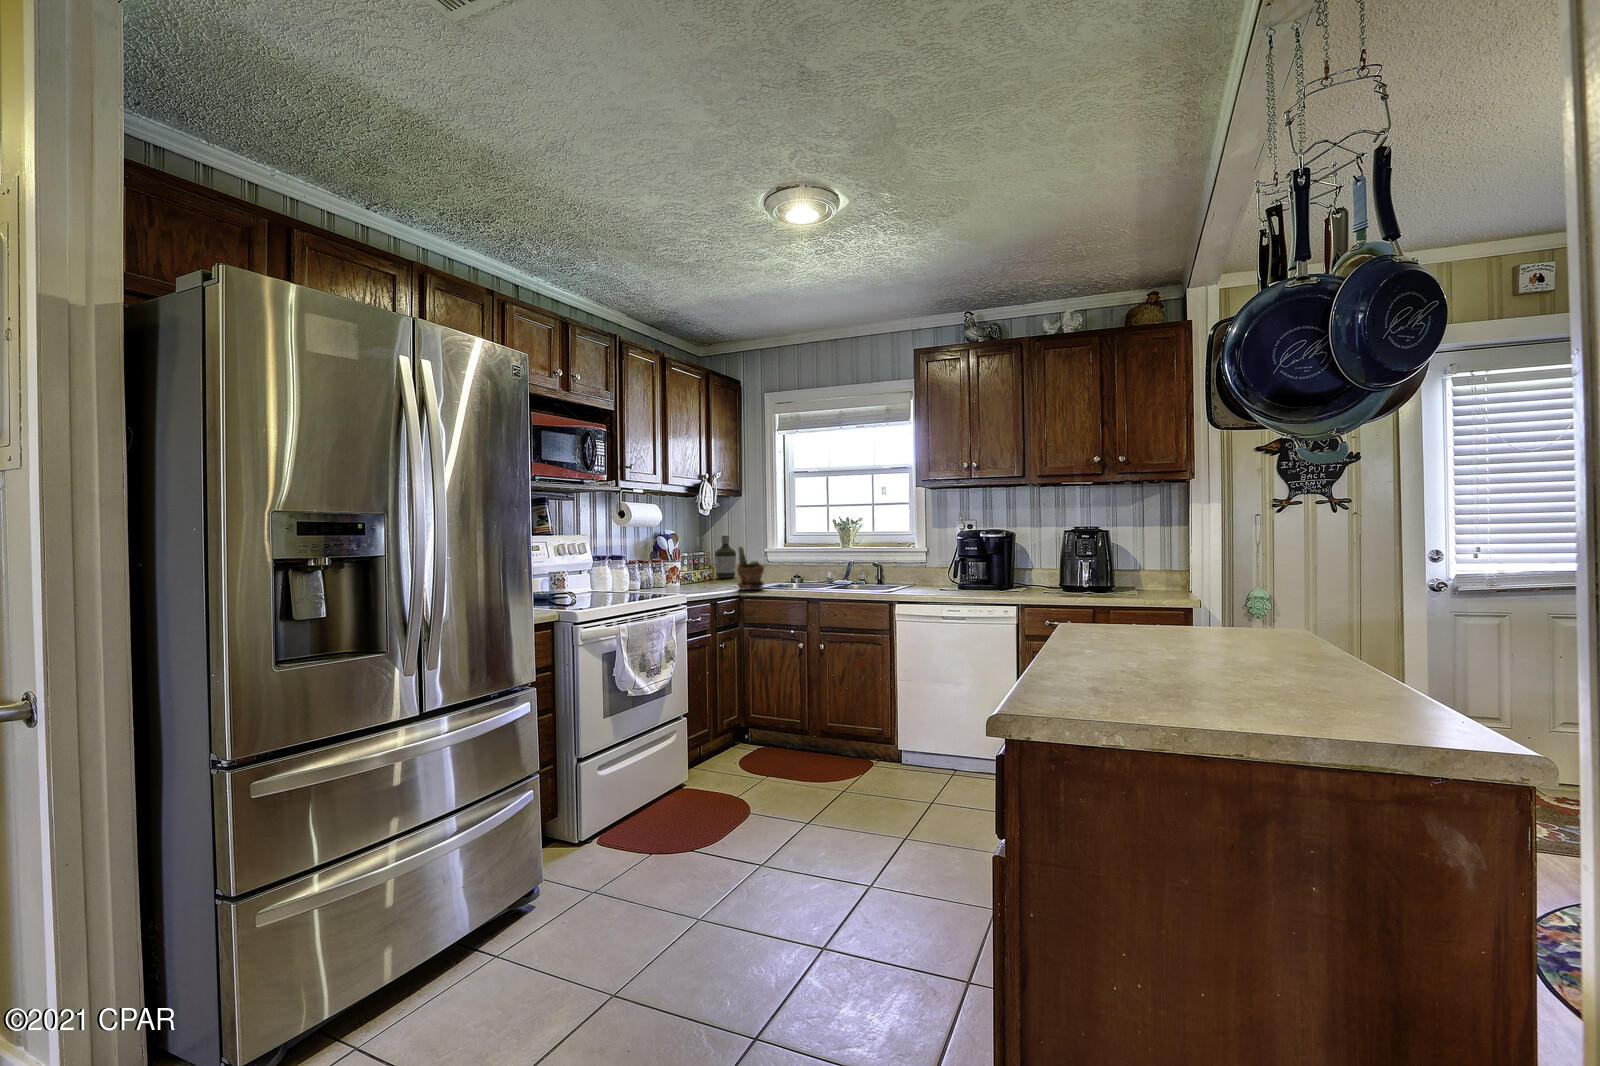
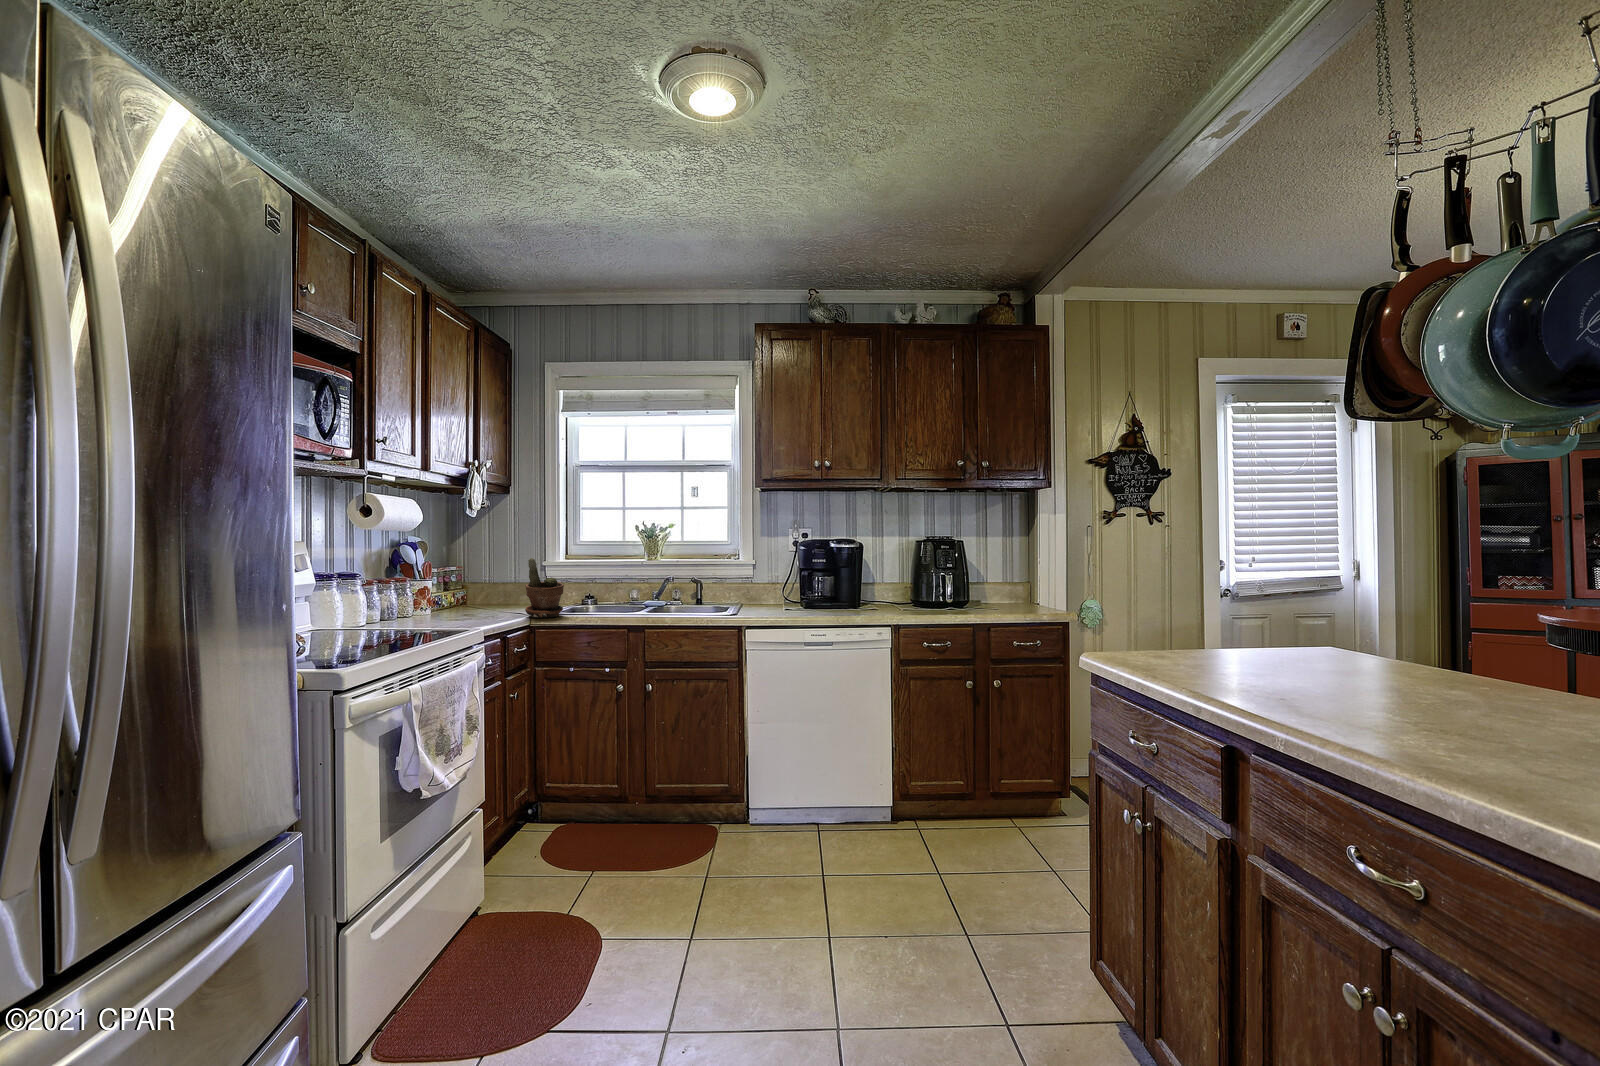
bottle: present [715,536,736,578] -> none [468,544,497,601]

